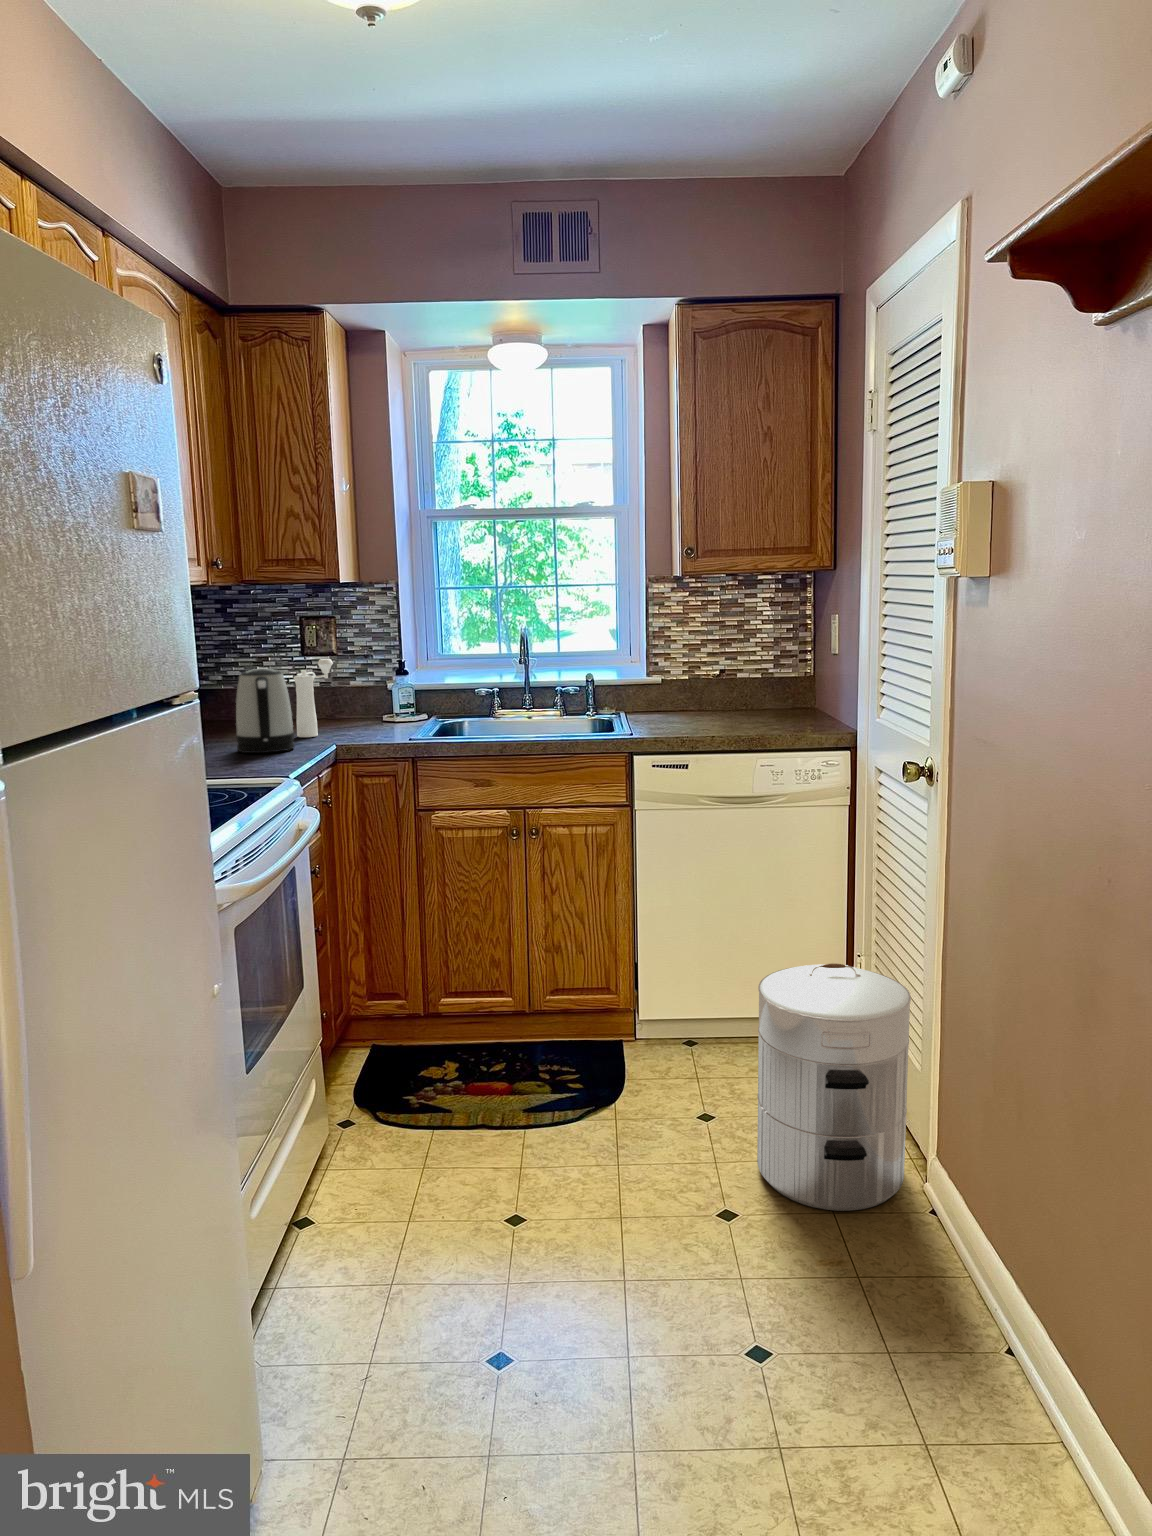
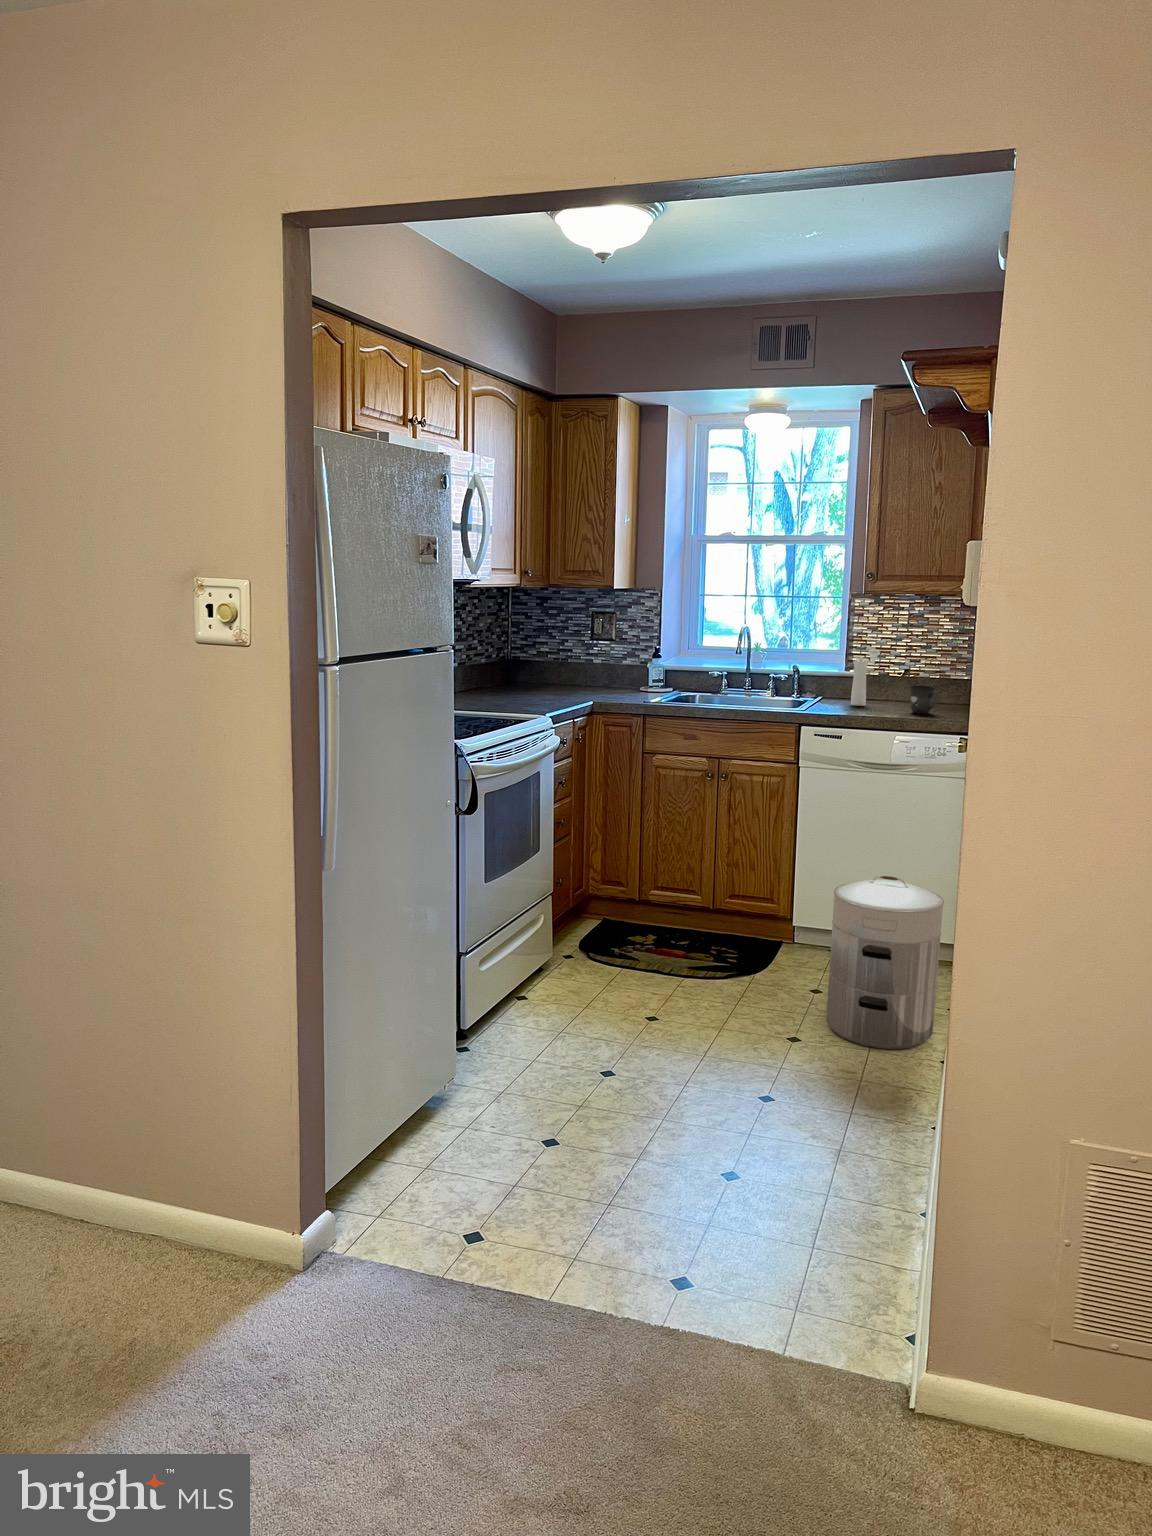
pepper mill: present [294,659,333,737] -> present [851,650,880,706]
kettle: present [236,669,295,753] -> none [529,646,566,702]
mug: none [750,689,789,725] -> present [910,685,938,713]

